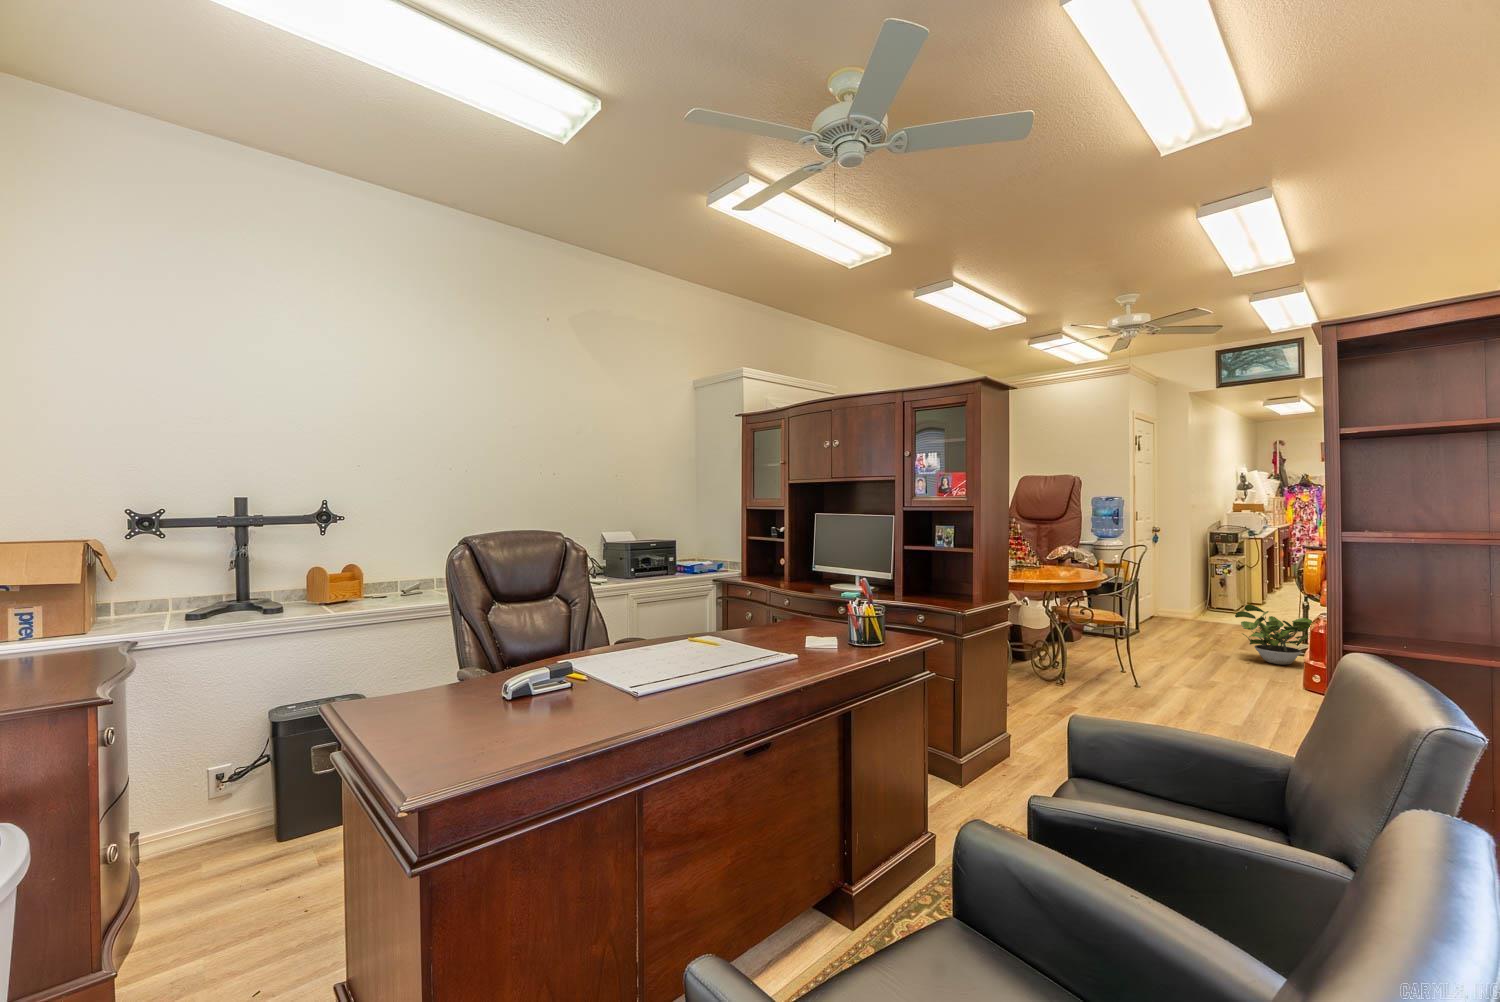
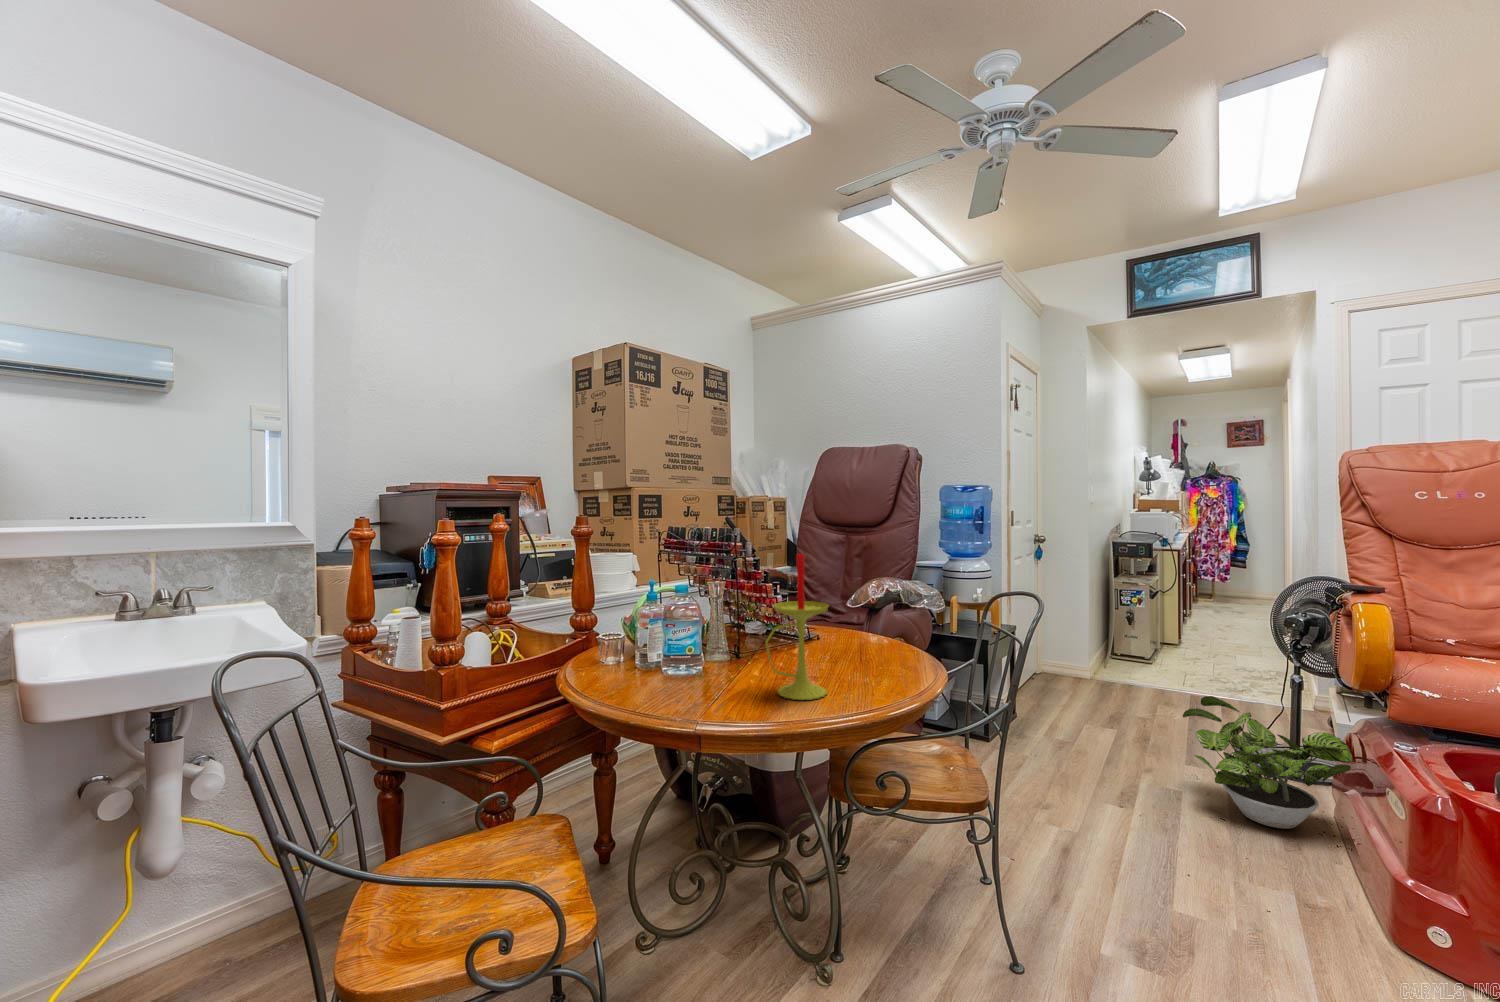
candle: none [1053,525,1075,576] -> present [766,554,828,700]

